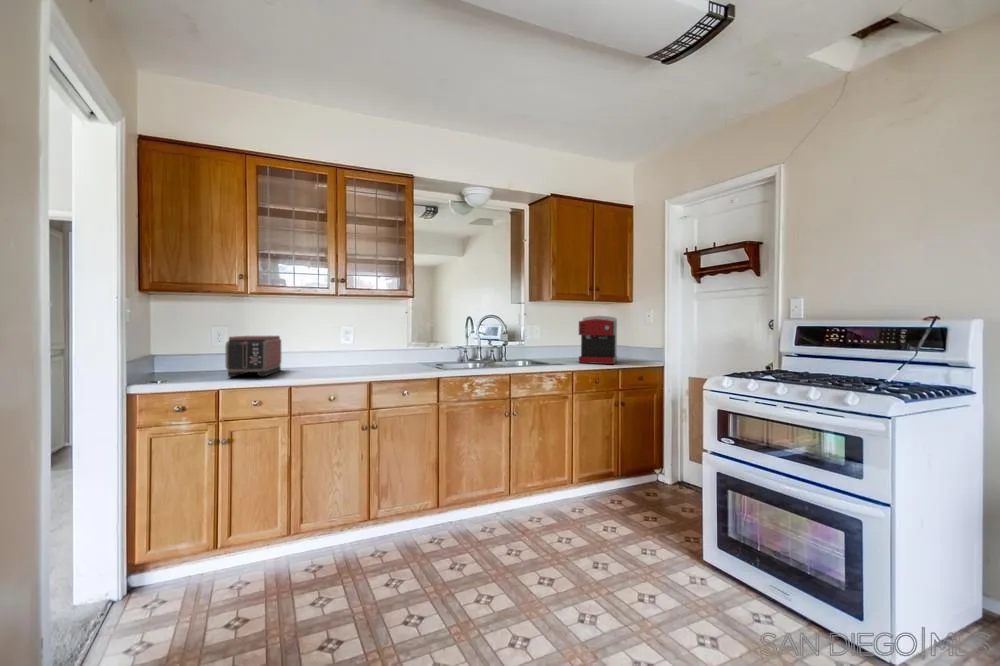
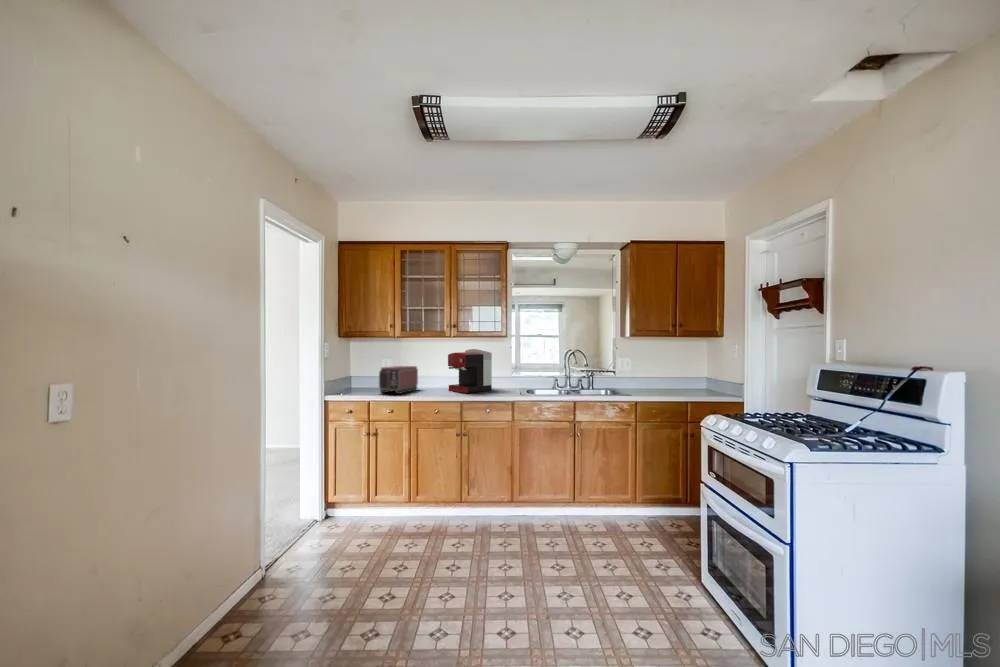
coffee maker: present [579,316,617,364] -> present [448,349,492,393]

